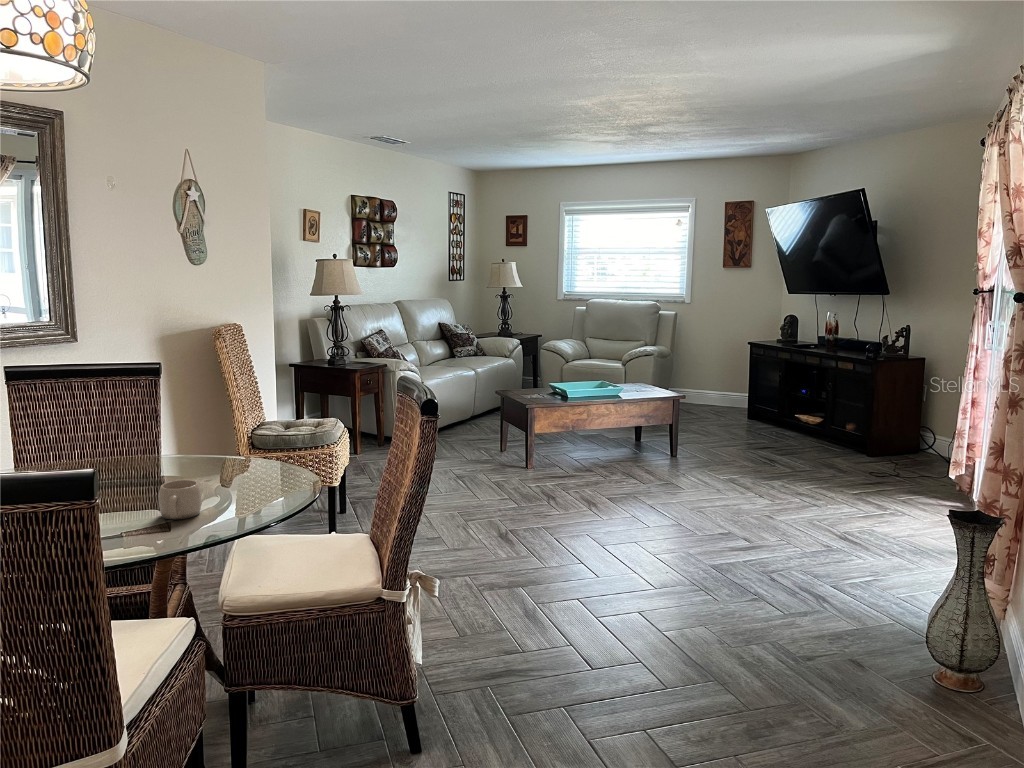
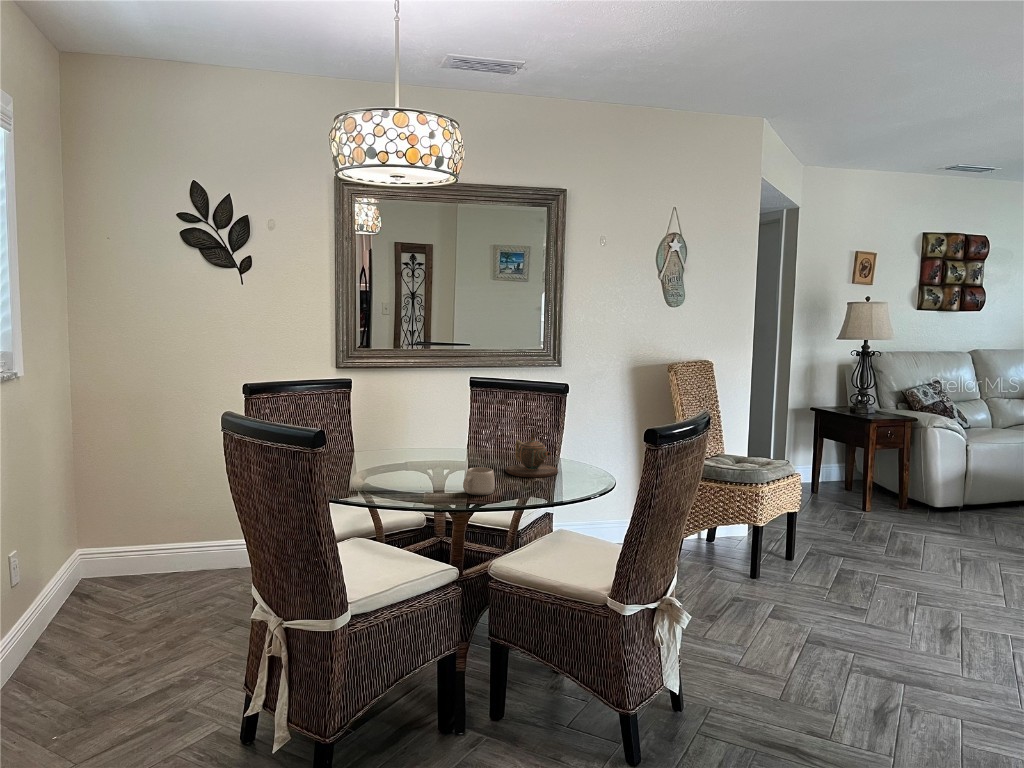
teapot: none [152,426,224,485] -> present [506,433,558,477]

